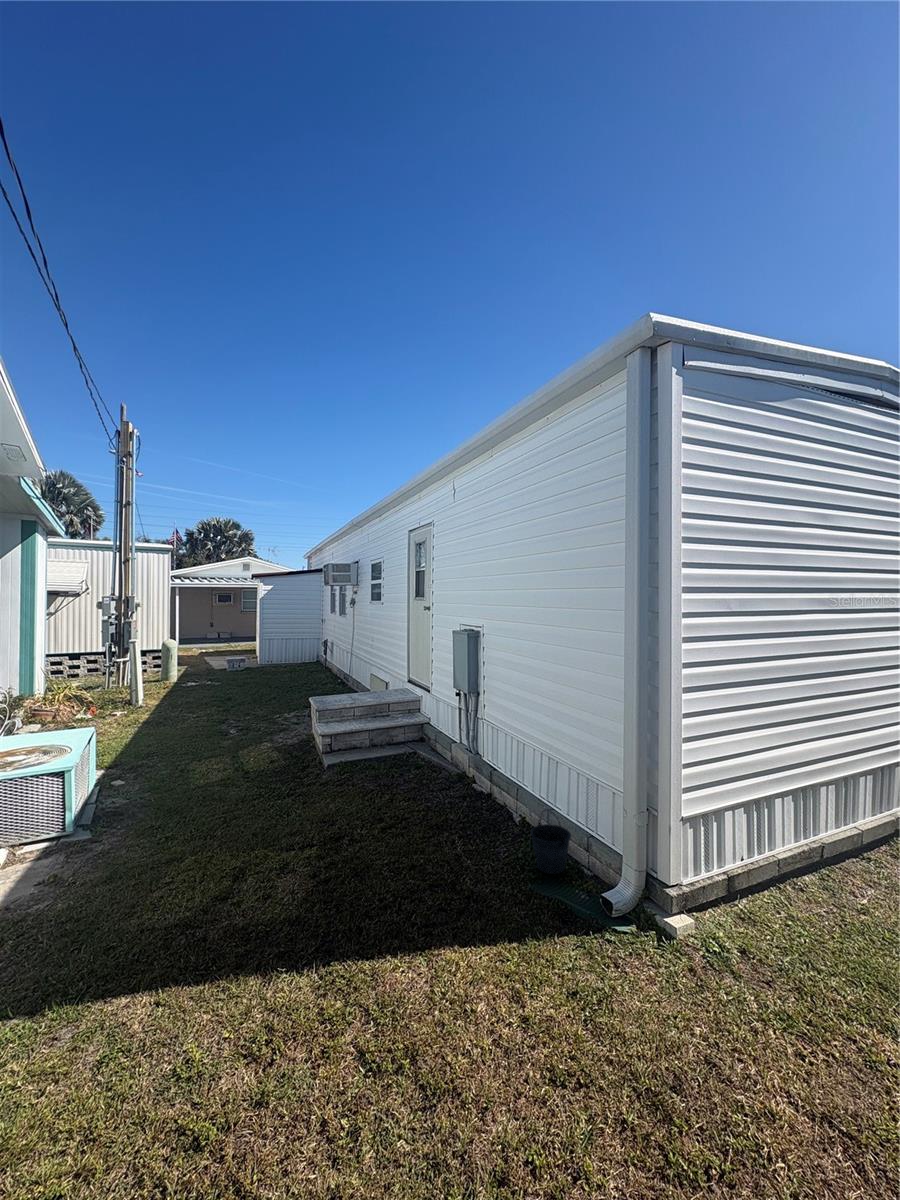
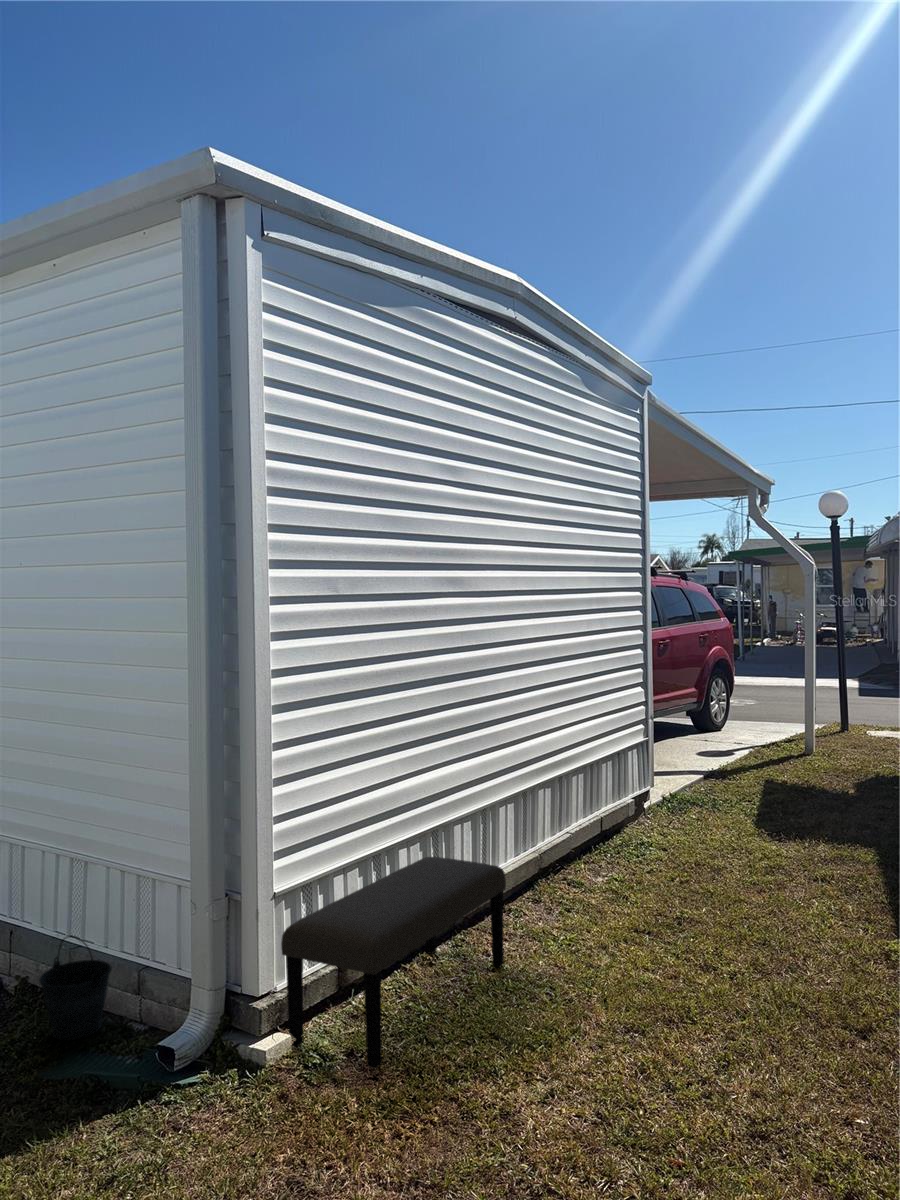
bench: none [688,808,878,973] -> present [281,857,506,1069]

